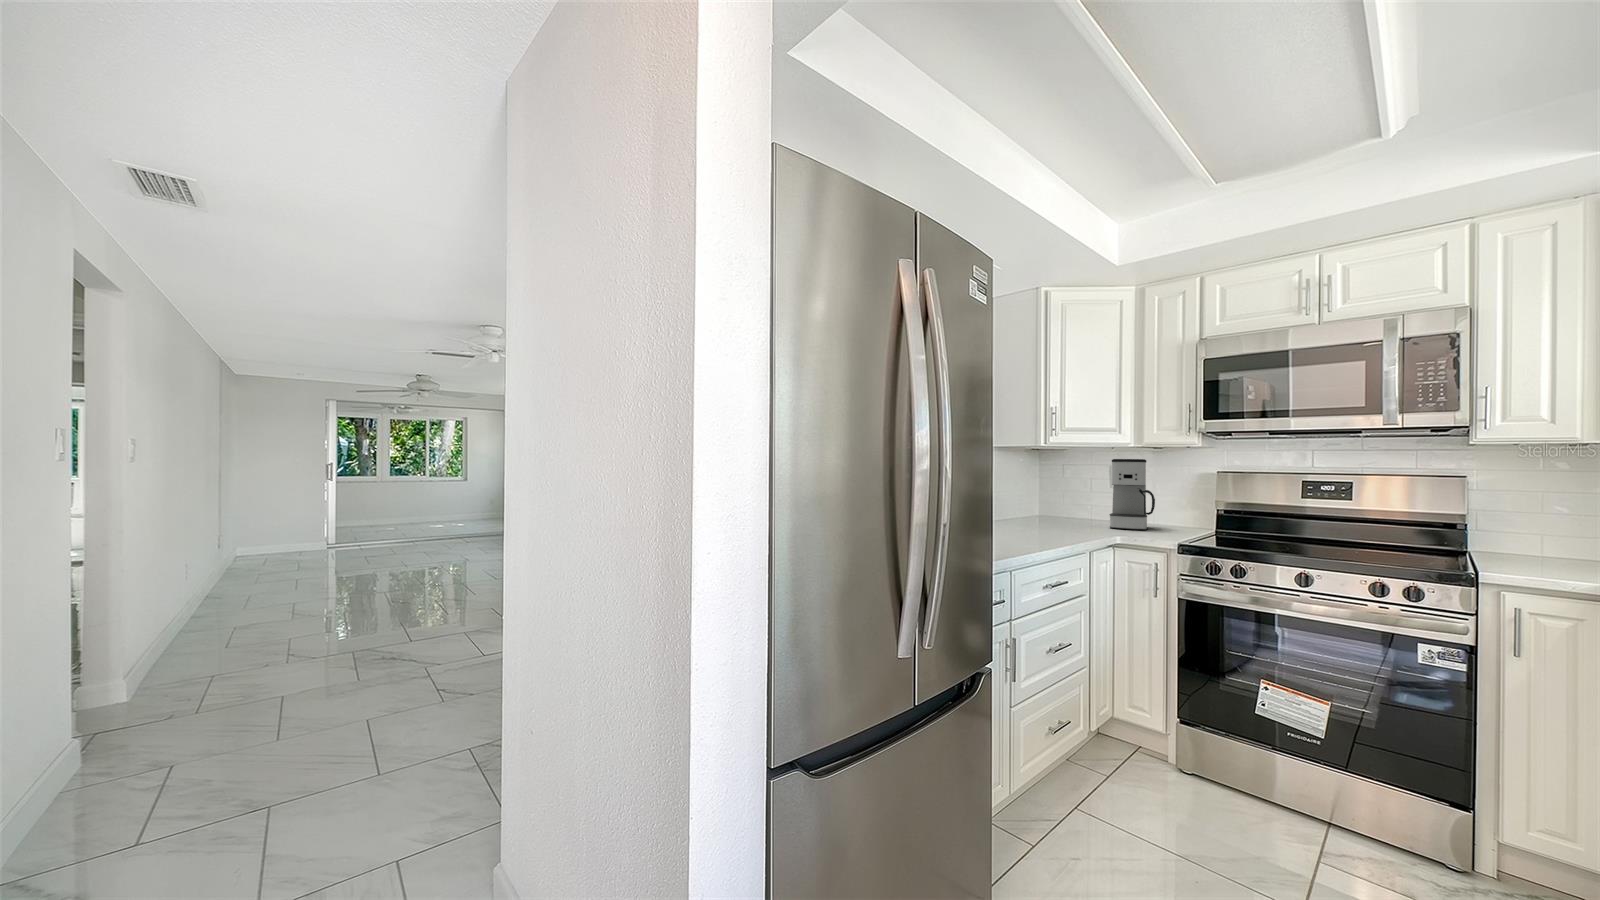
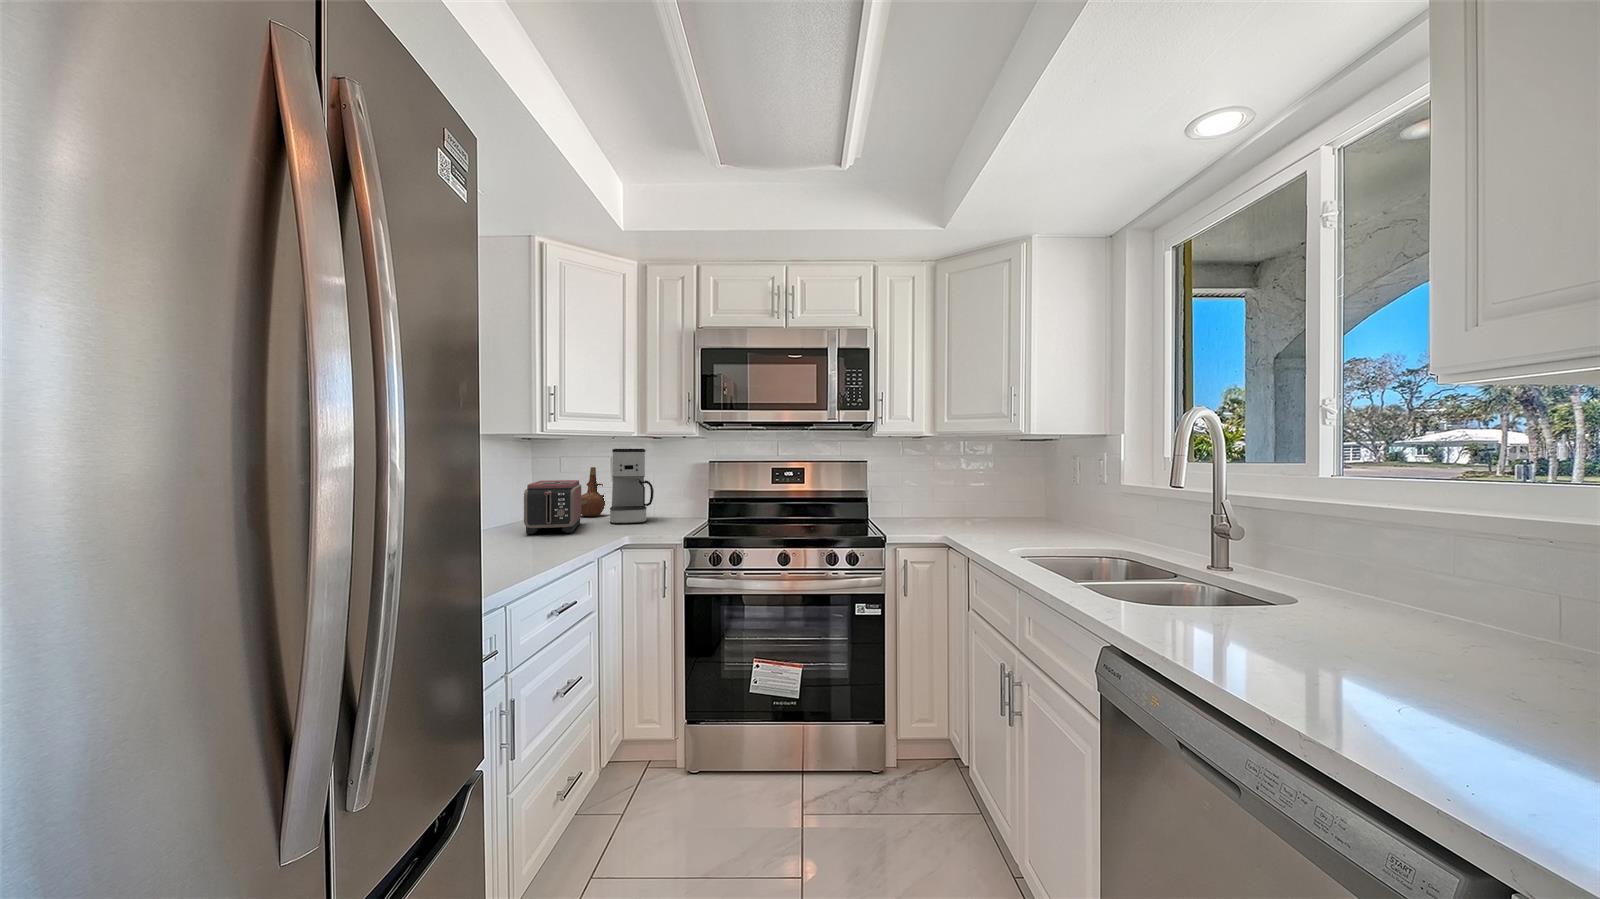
ceramic pitcher: none [1080,477,1110,522] -> present [581,467,605,516]
toaster: none [1032,486,1082,531] -> present [524,480,581,534]

